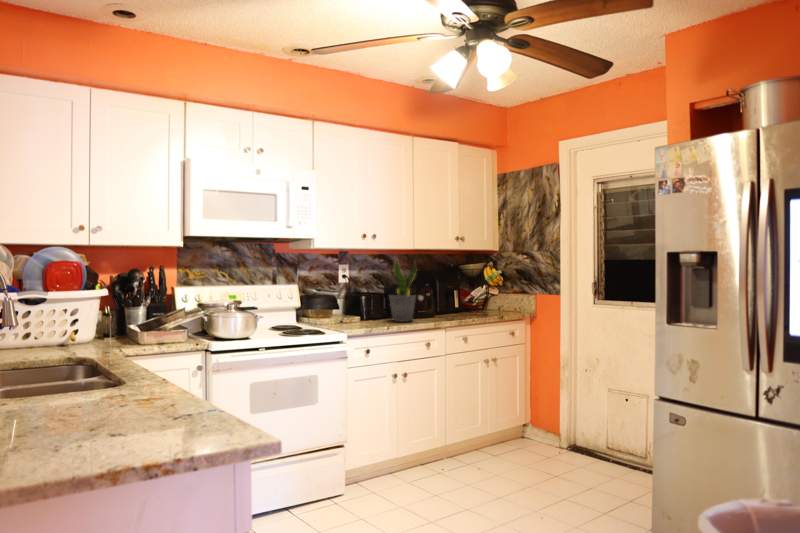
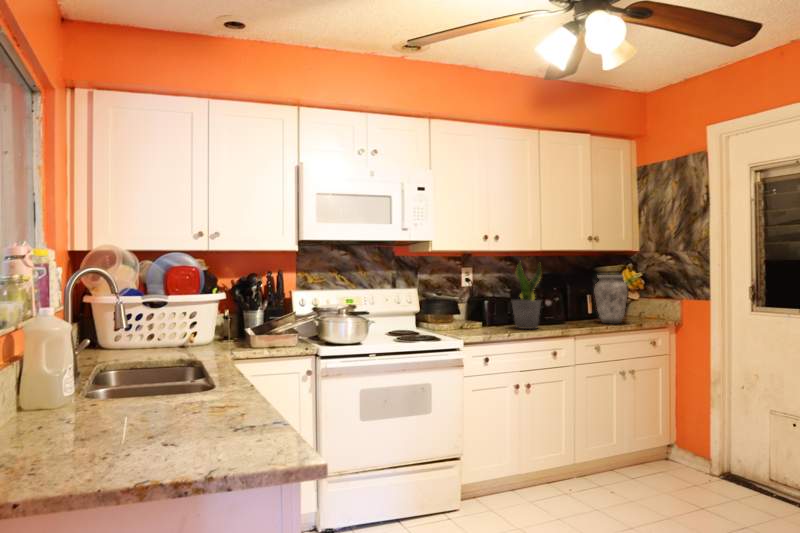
vase: none [462,272,489,316] -> present [595,275,627,323]

